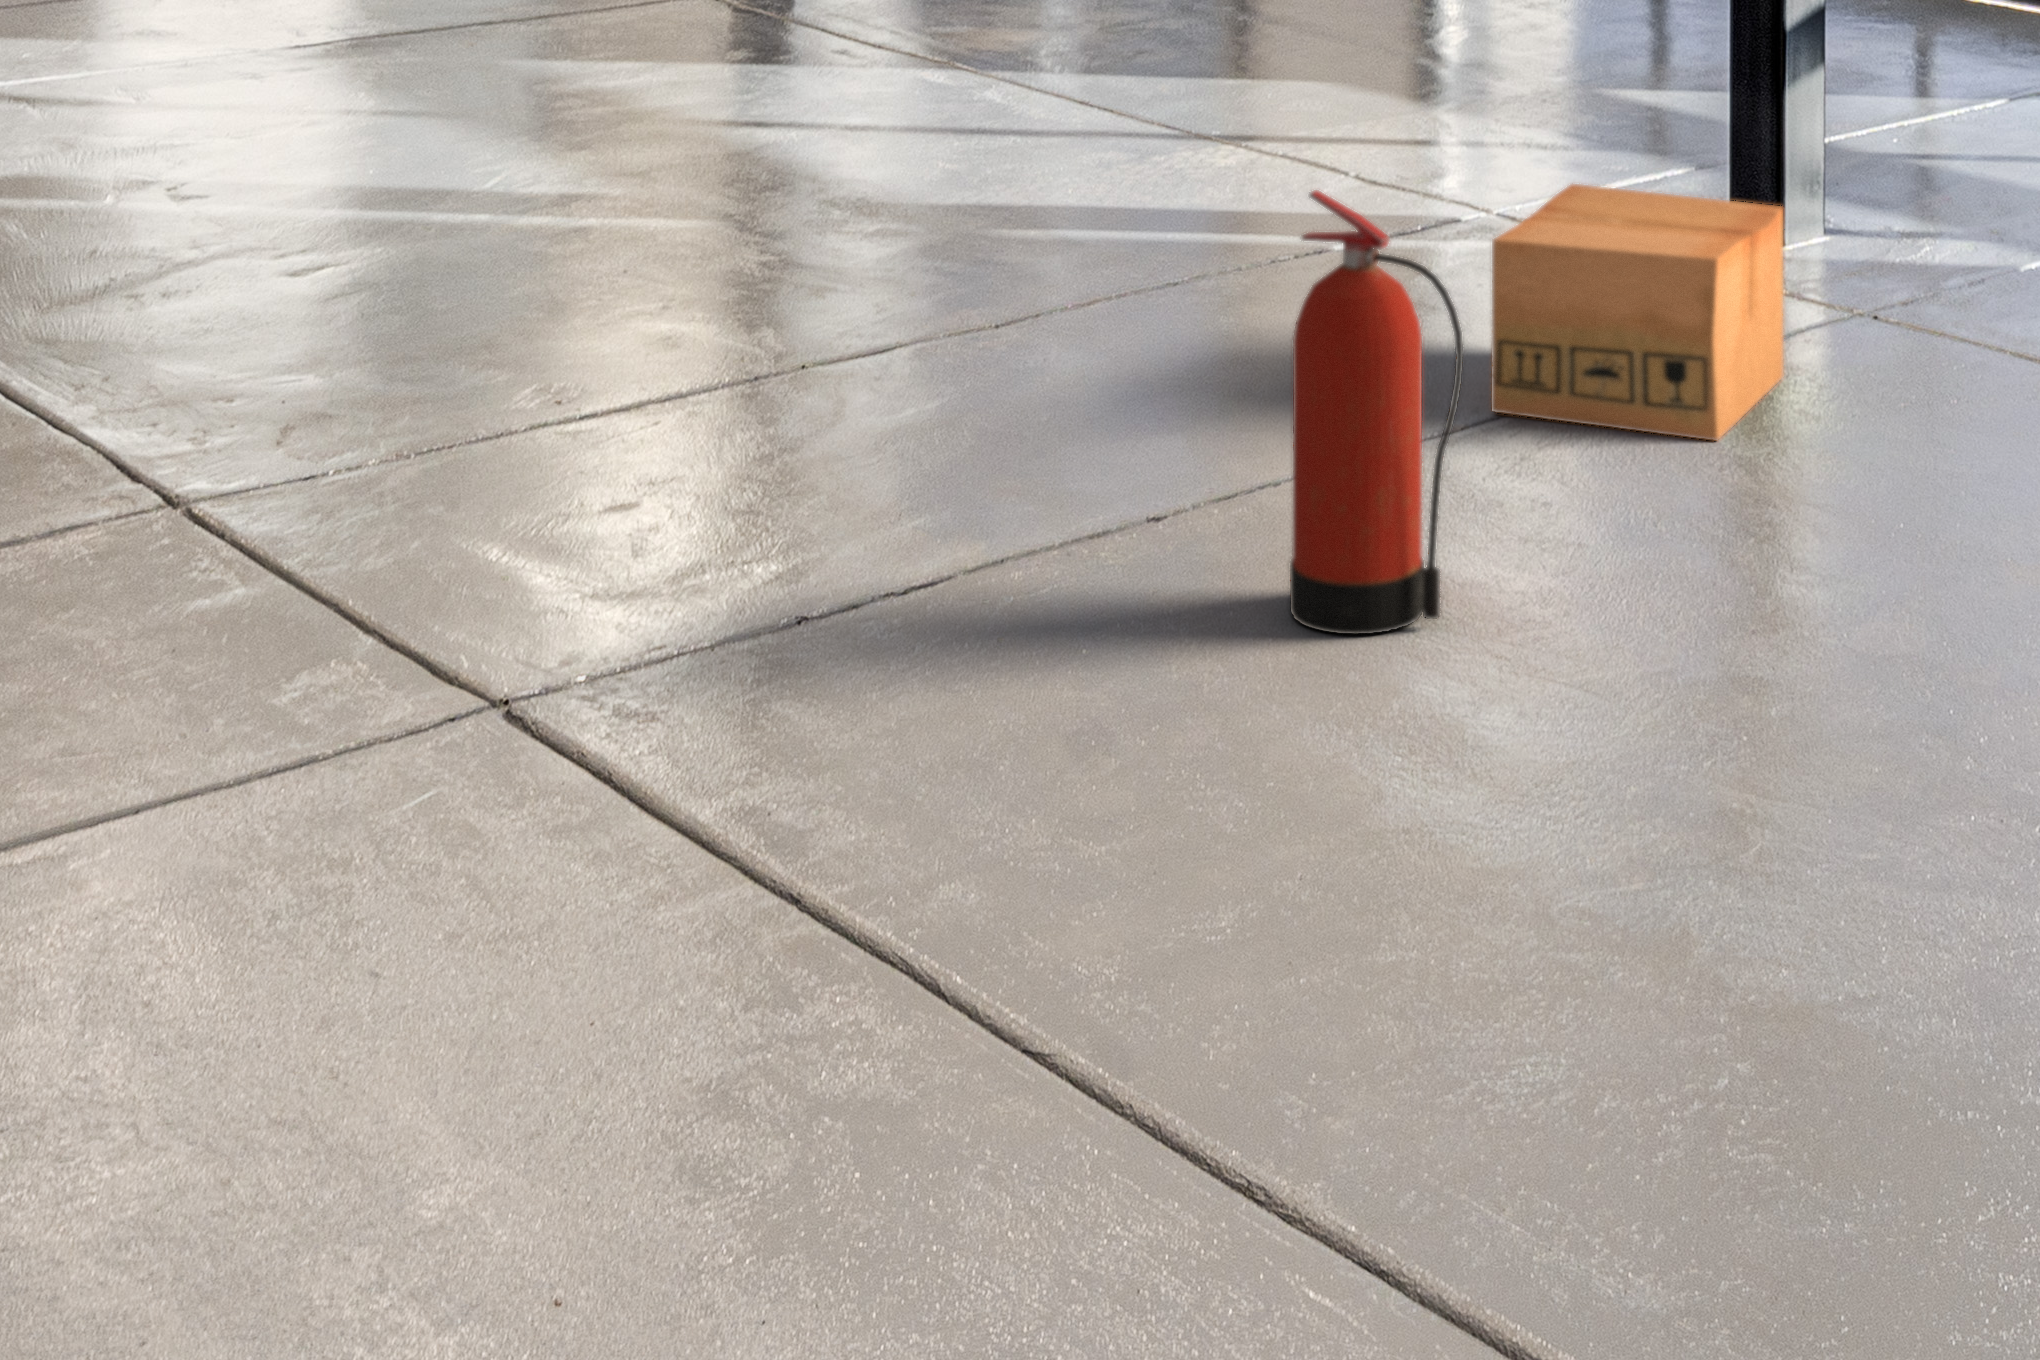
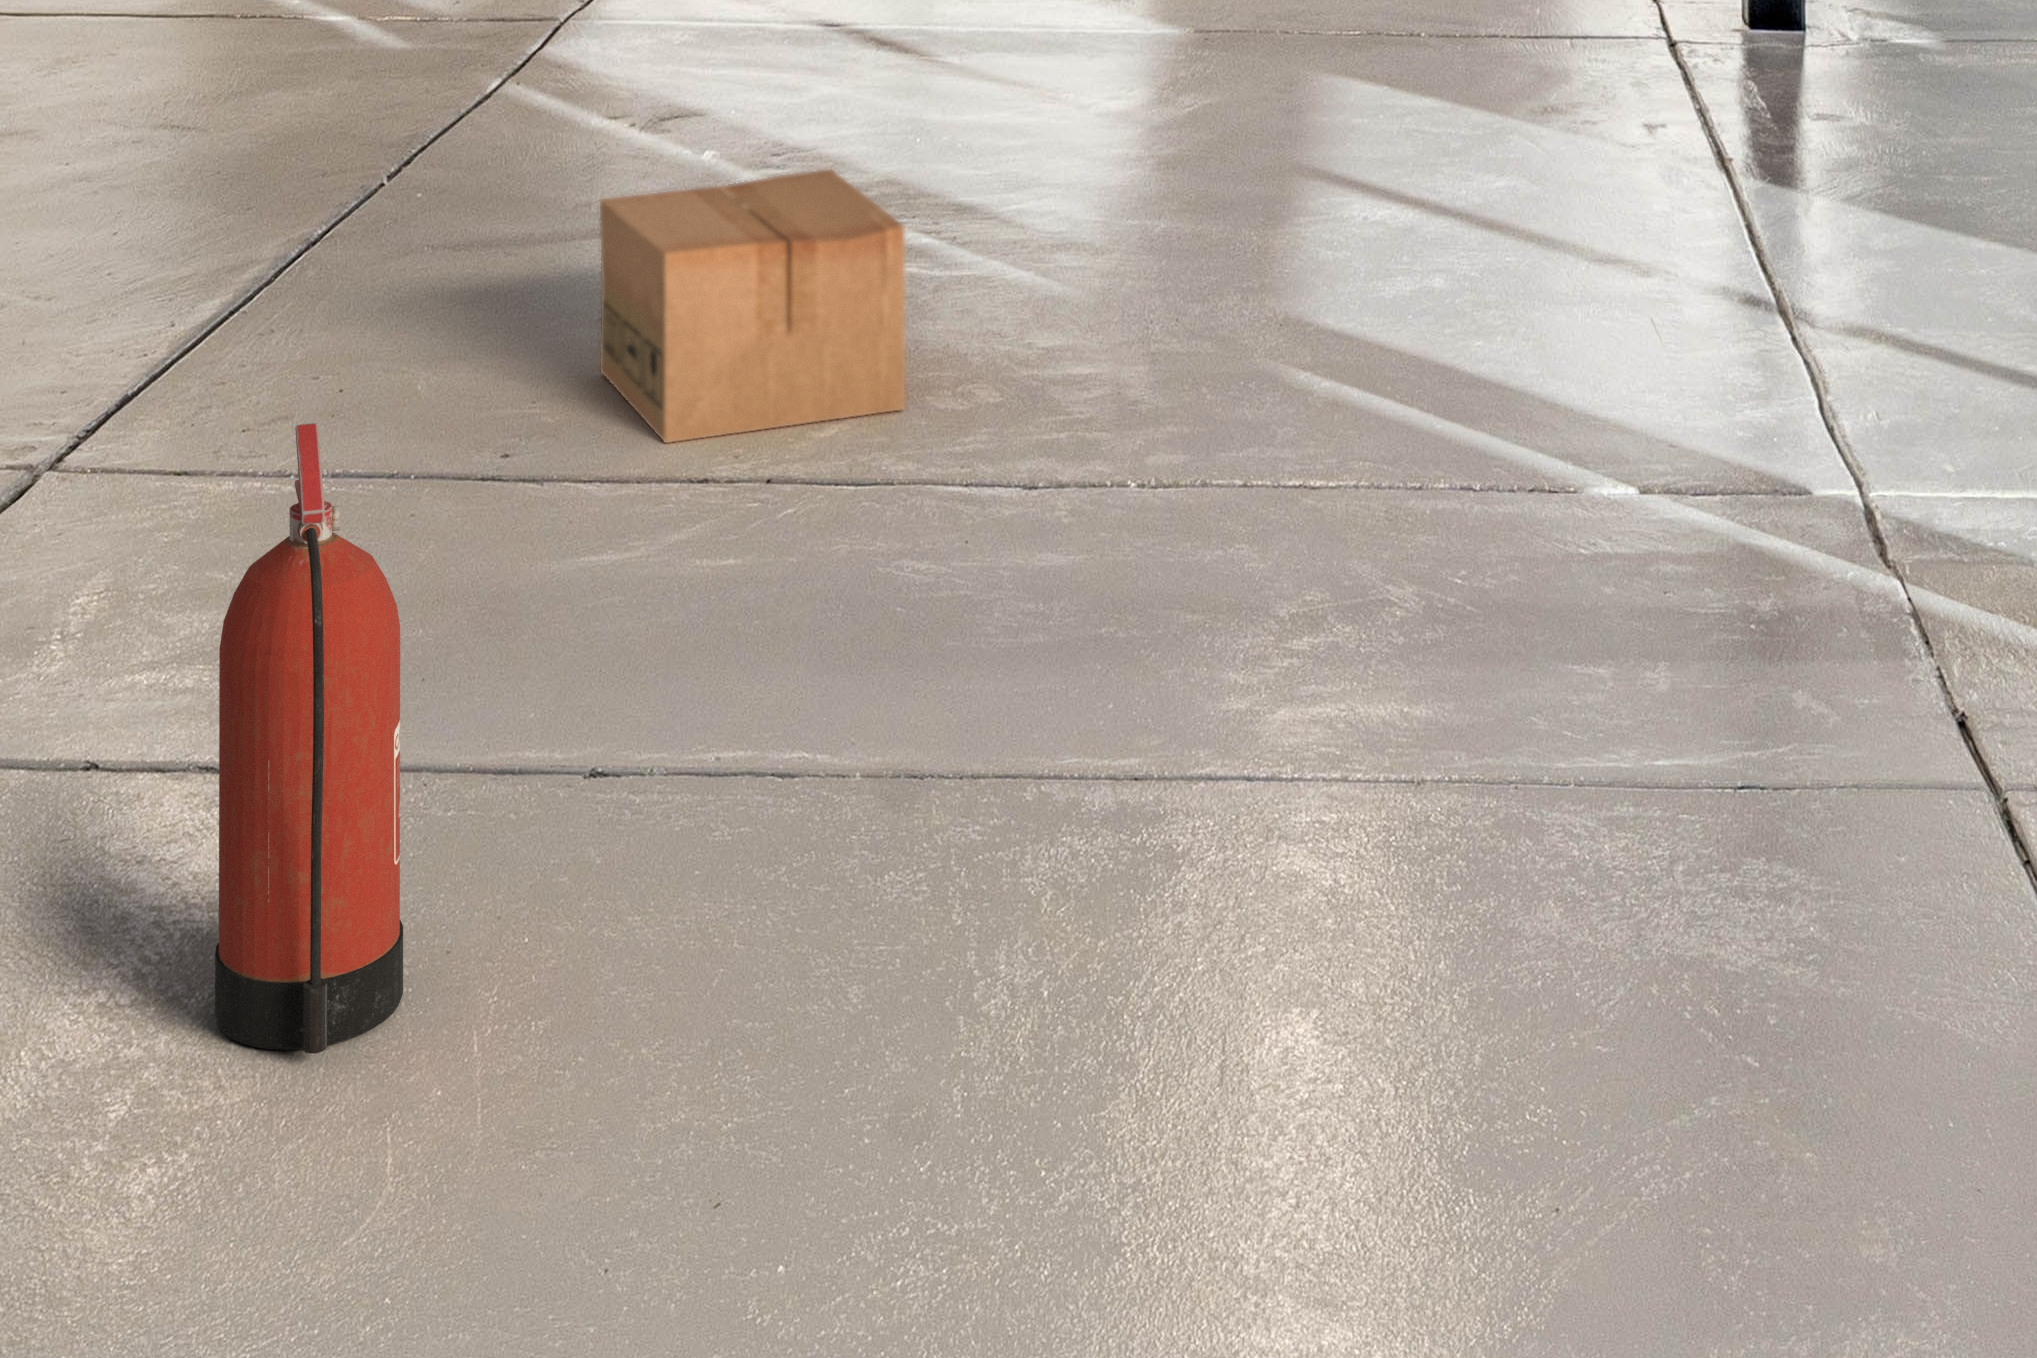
cardboard box: present [1491,184,1784,441] -> present [600,169,905,443]

